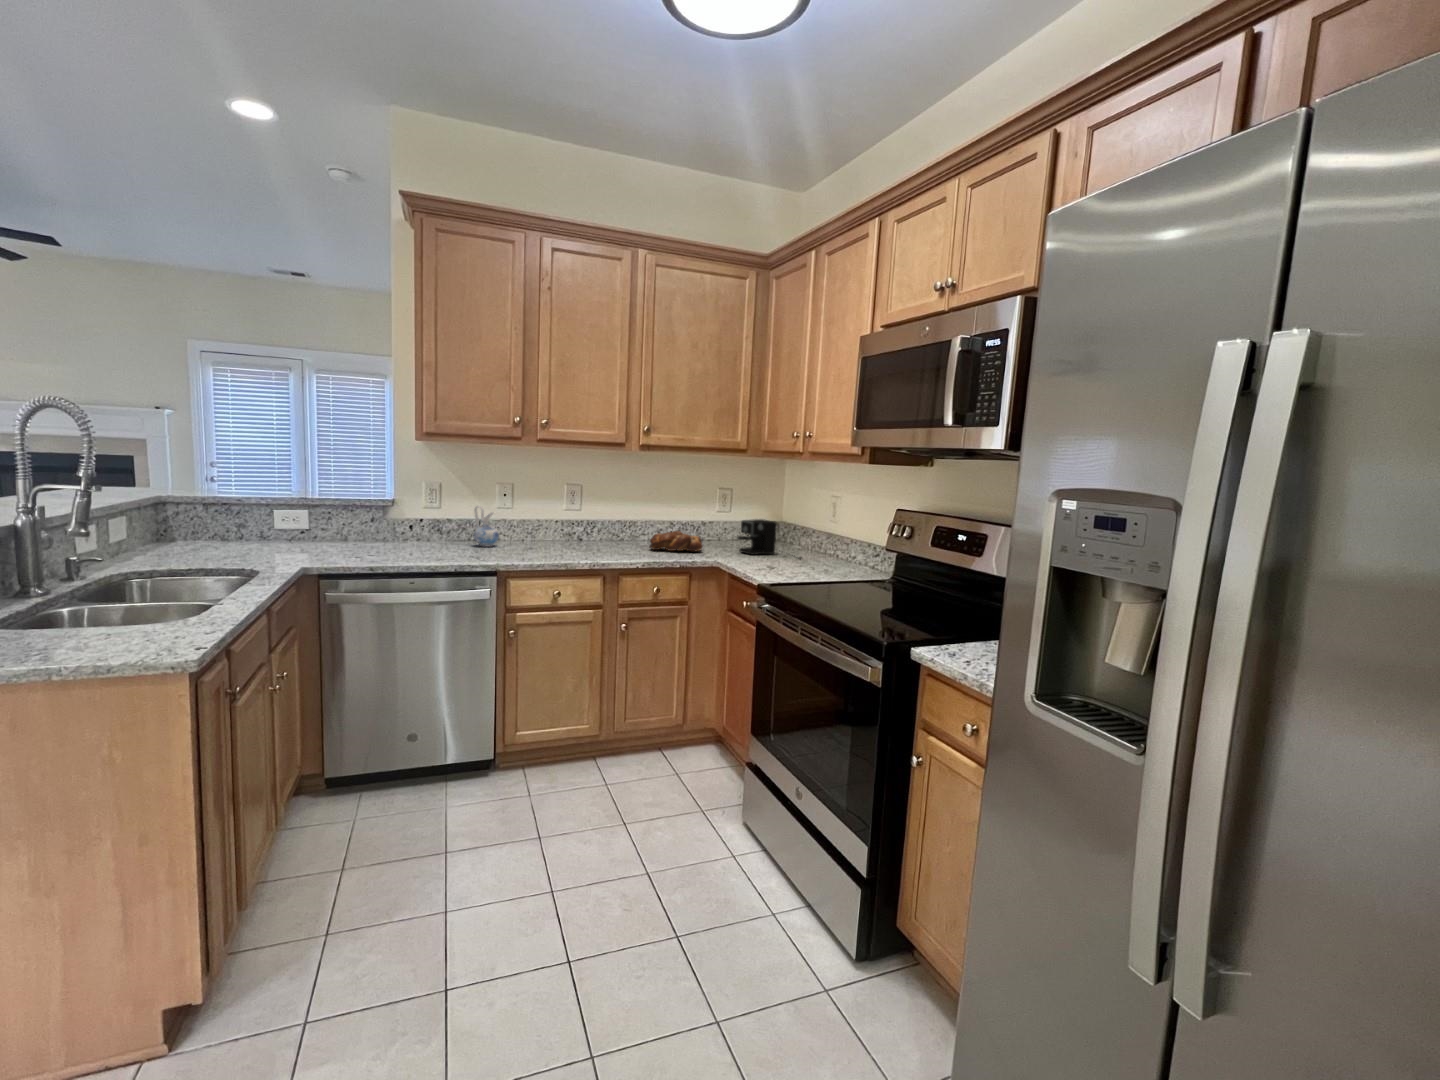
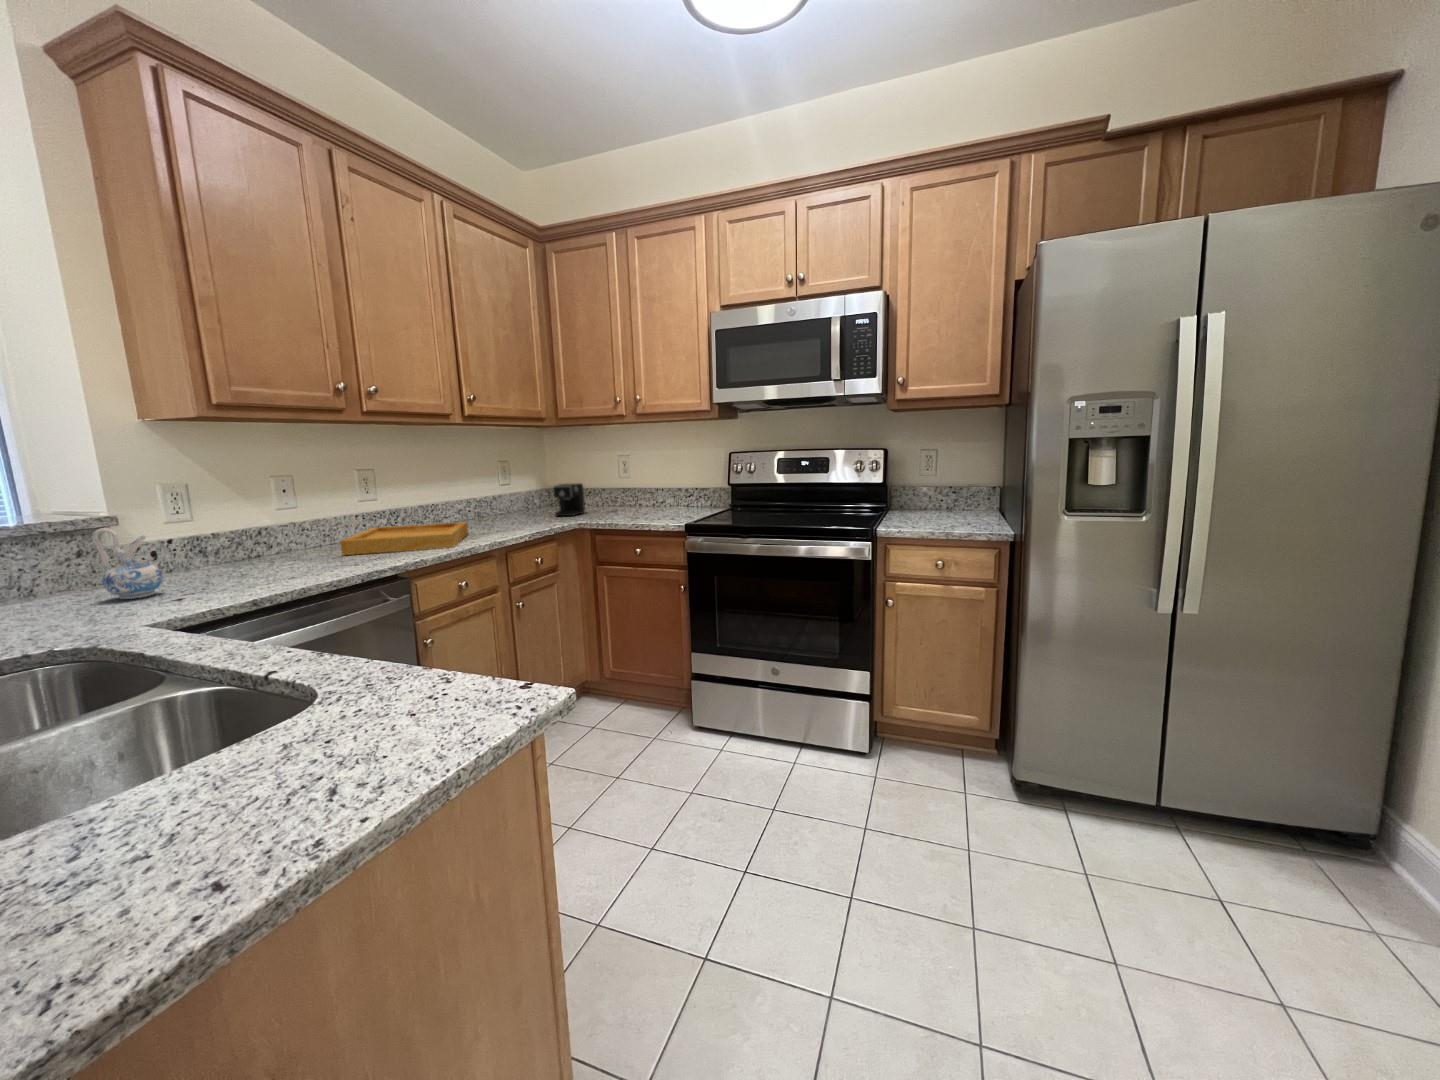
ceramic pitcher: present [474,506,499,547] -> present [93,528,163,599]
bread loaf: present [649,531,703,551] -> none [472,505,531,528]
tray: none [507,533,623,561] -> present [340,522,468,555]

